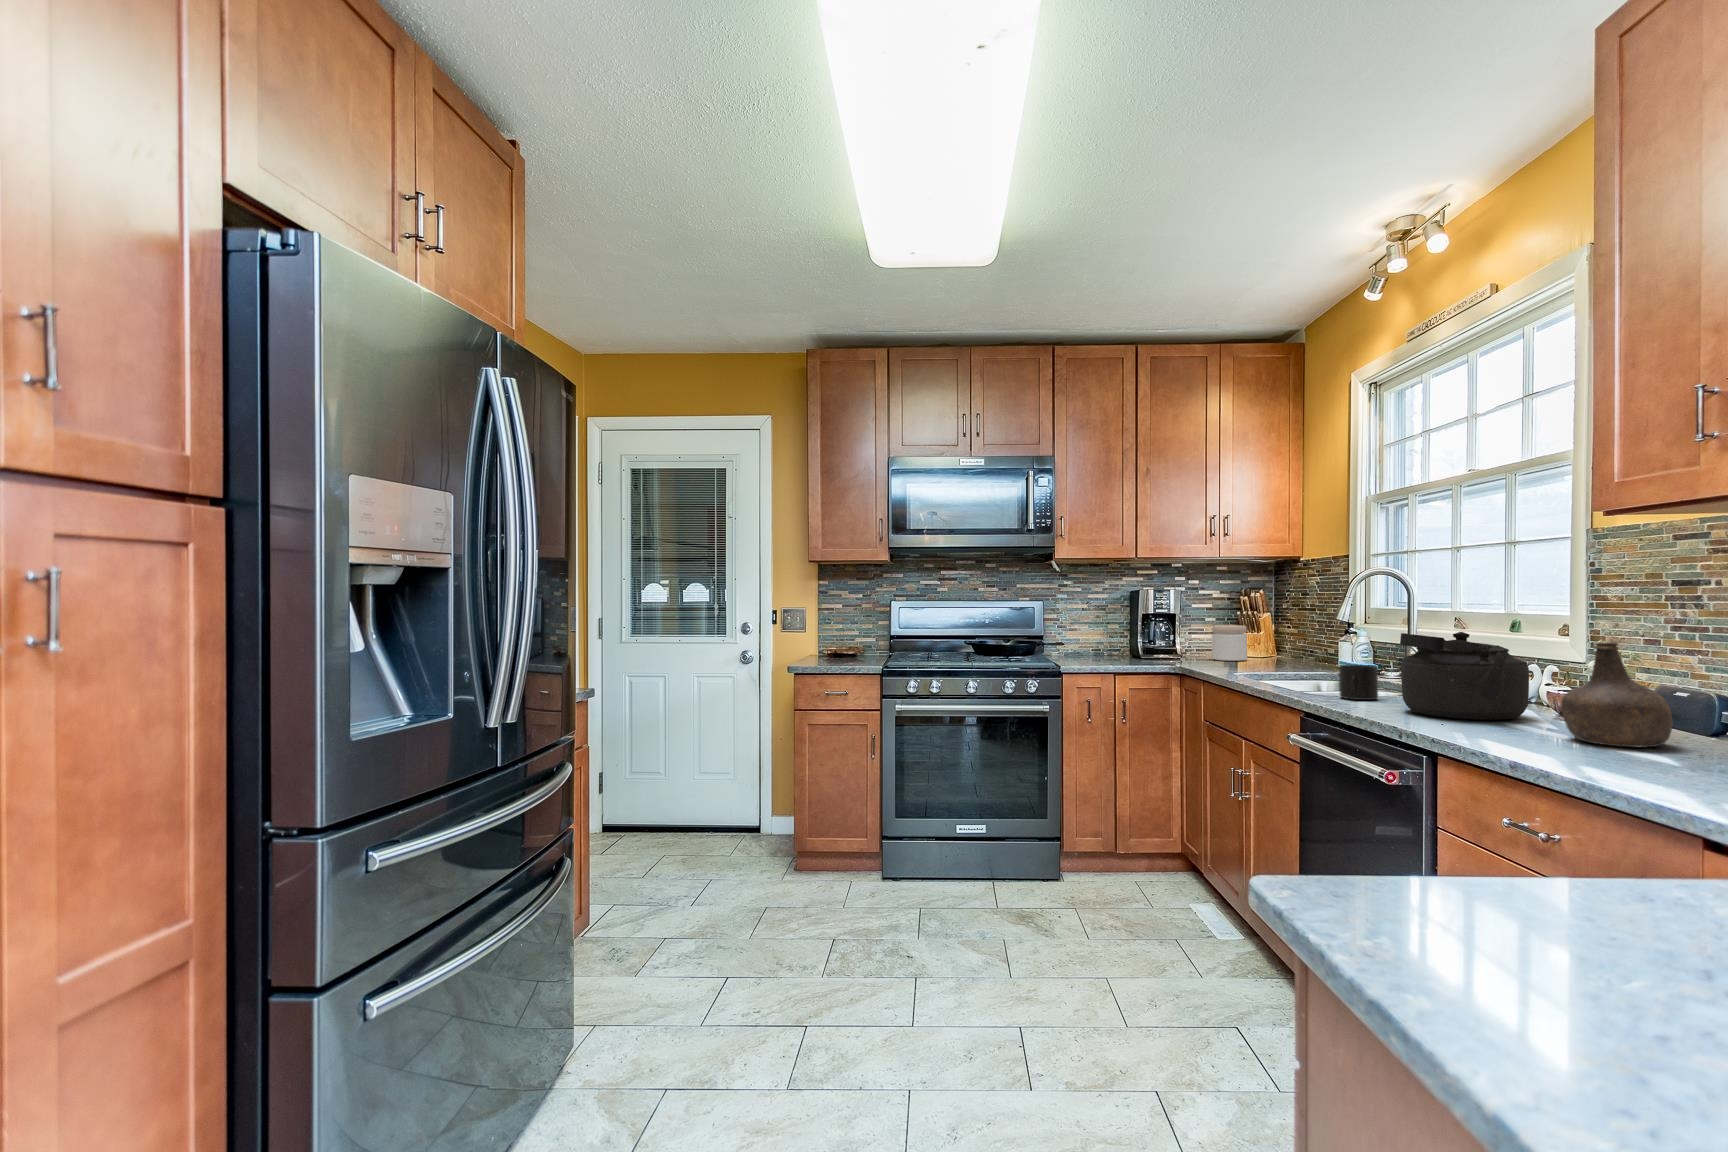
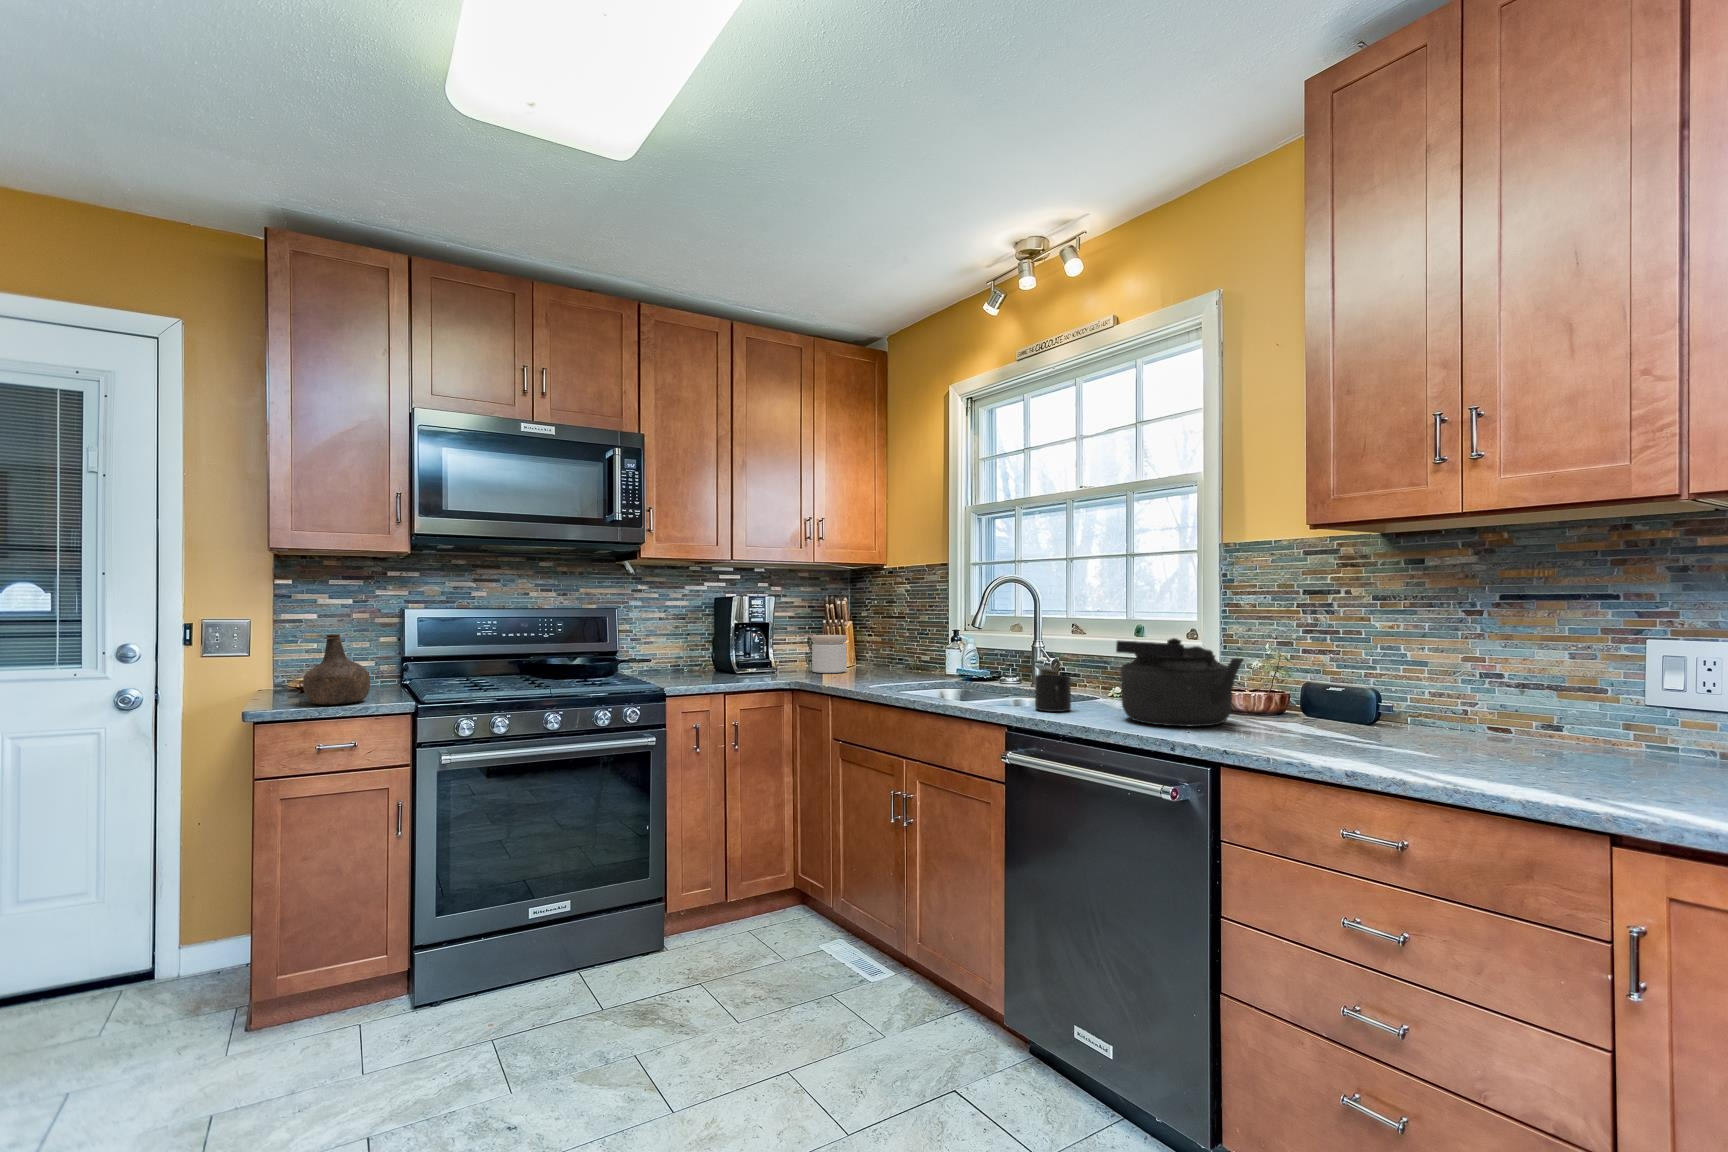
bottle: present [1561,642,1672,748] -> present [303,634,370,705]

